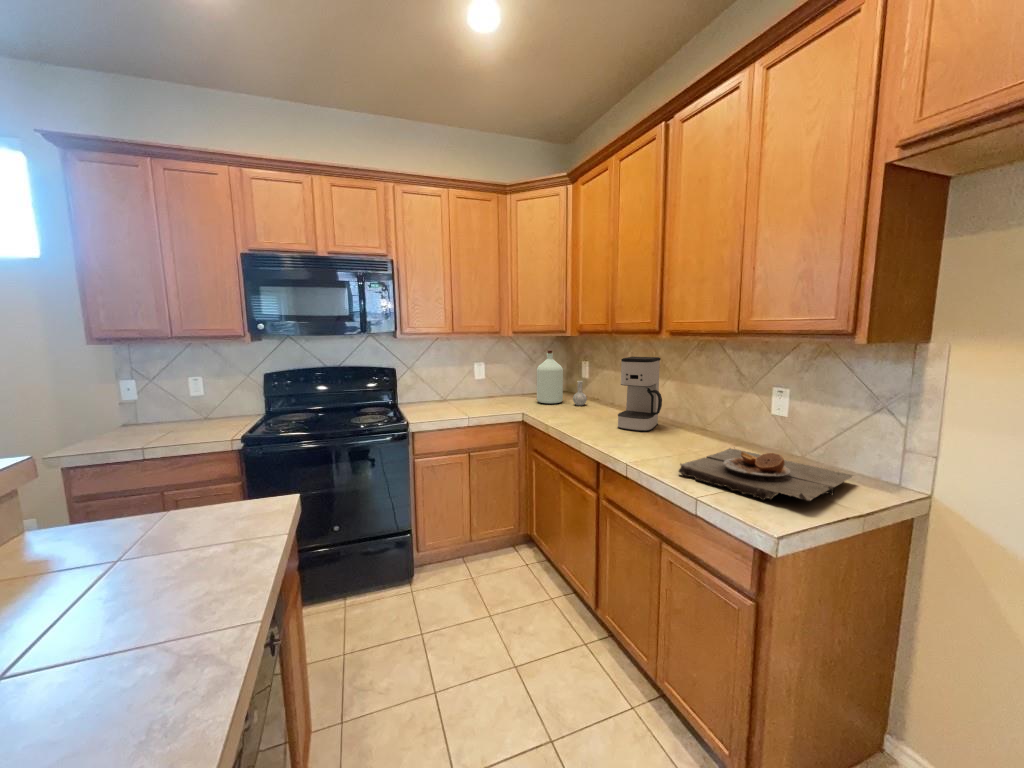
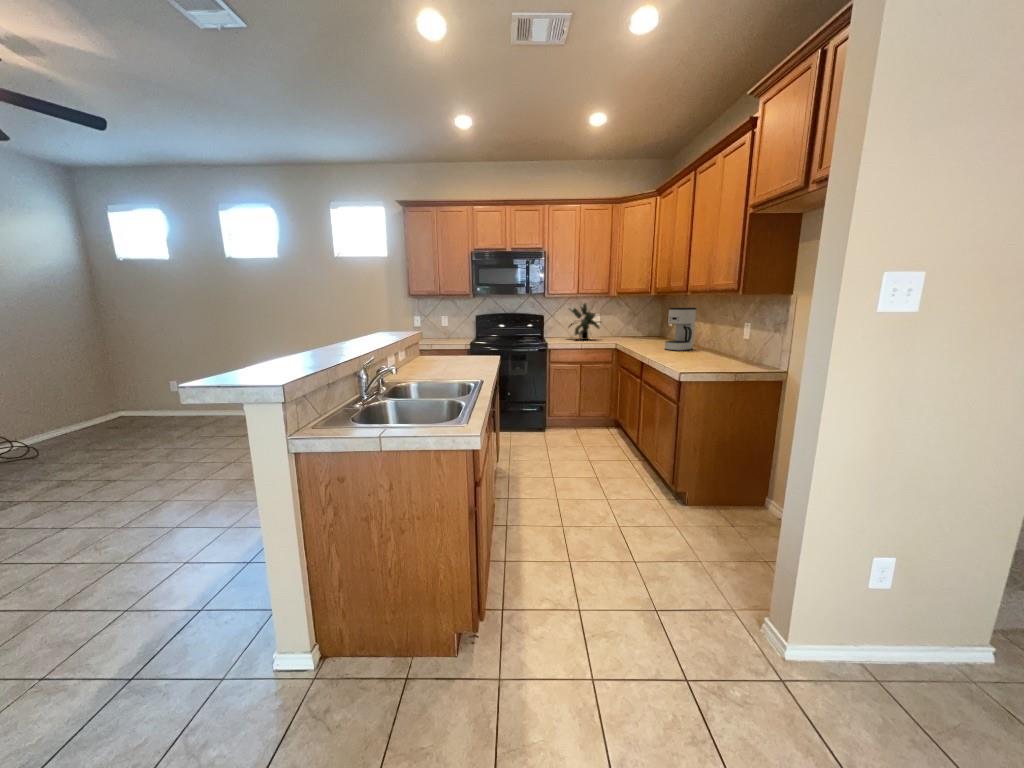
potted plant: none [434,345,494,408] -> present [569,303,600,340]
bottle: present [537,350,587,405] -> none [630,306,662,341]
plate: present [679,448,854,501] -> none [666,350,754,368]

